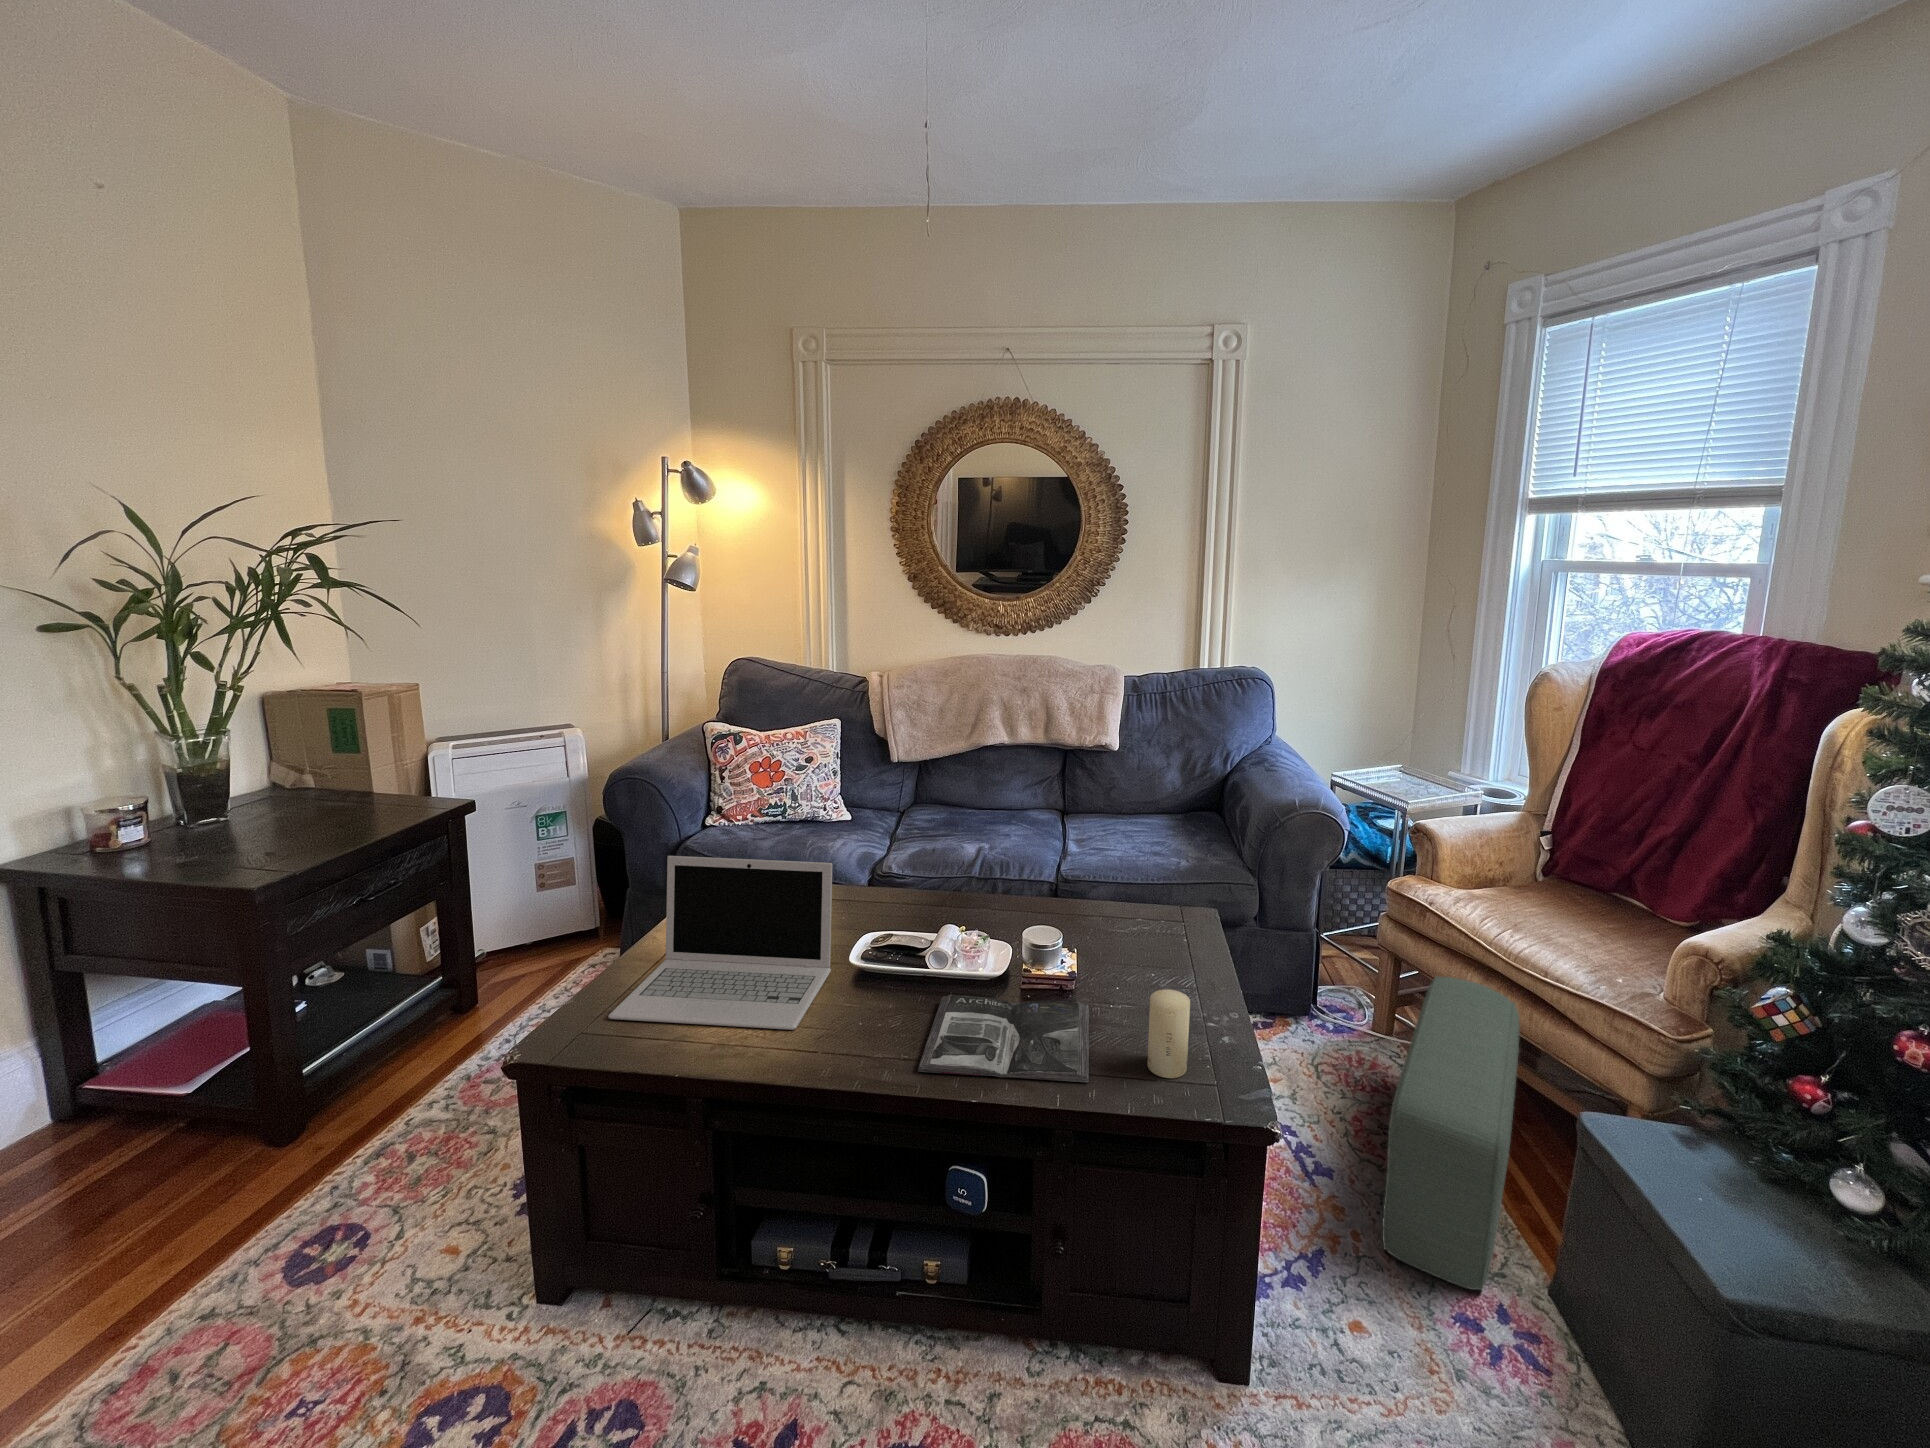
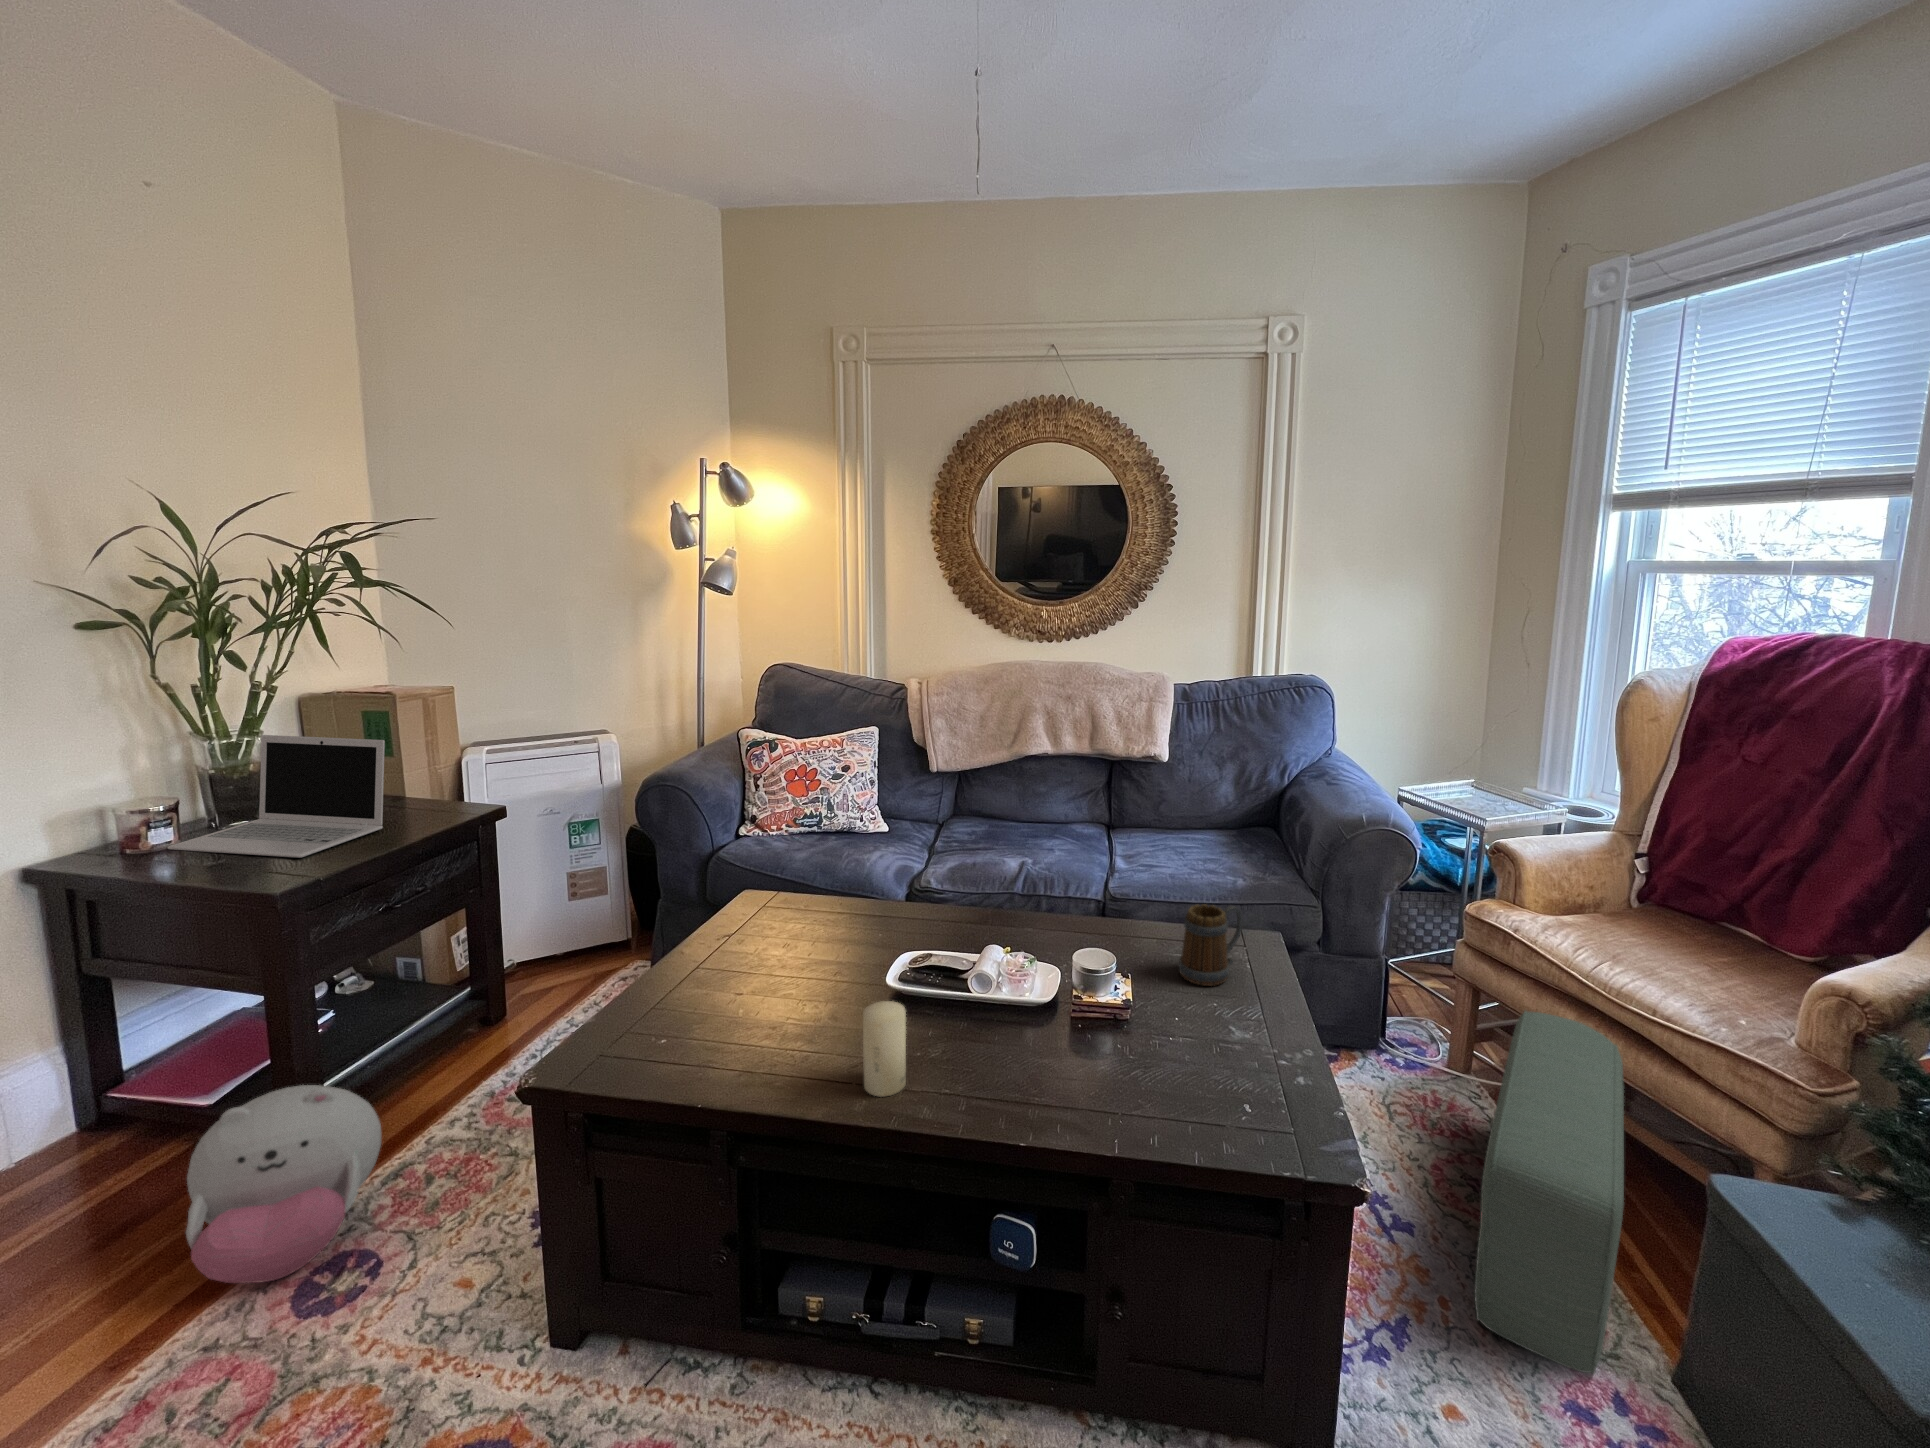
laptop: present [608,856,832,1030] -> present [168,735,385,858]
mug: none [1121,884,1179,958] -> present [1179,904,1243,986]
candle: present [1147,989,1190,1078] -> present [863,1001,906,1097]
magazine: present [918,995,1089,1082] -> none [960,1023,1149,1127]
plush toy: none [176,1070,364,1257] -> present [186,1085,381,1283]

